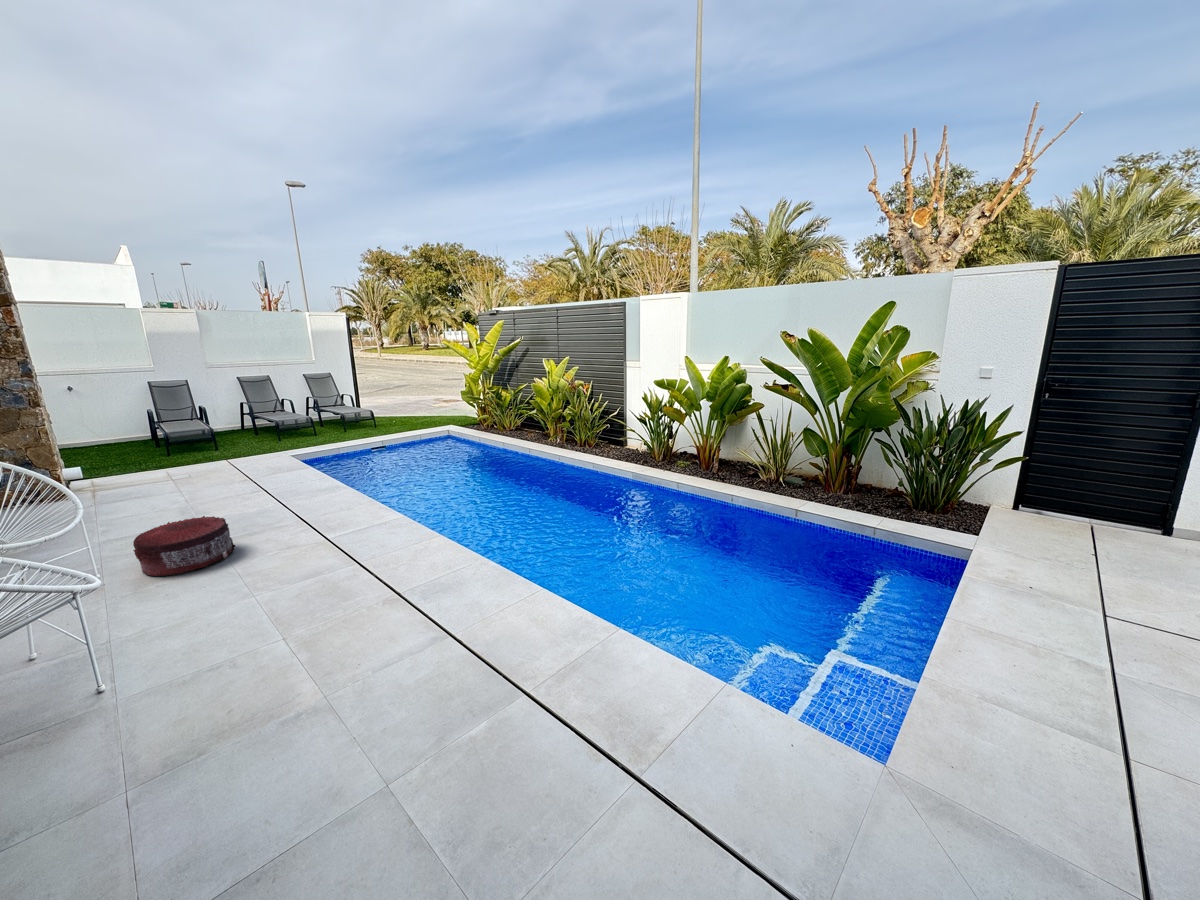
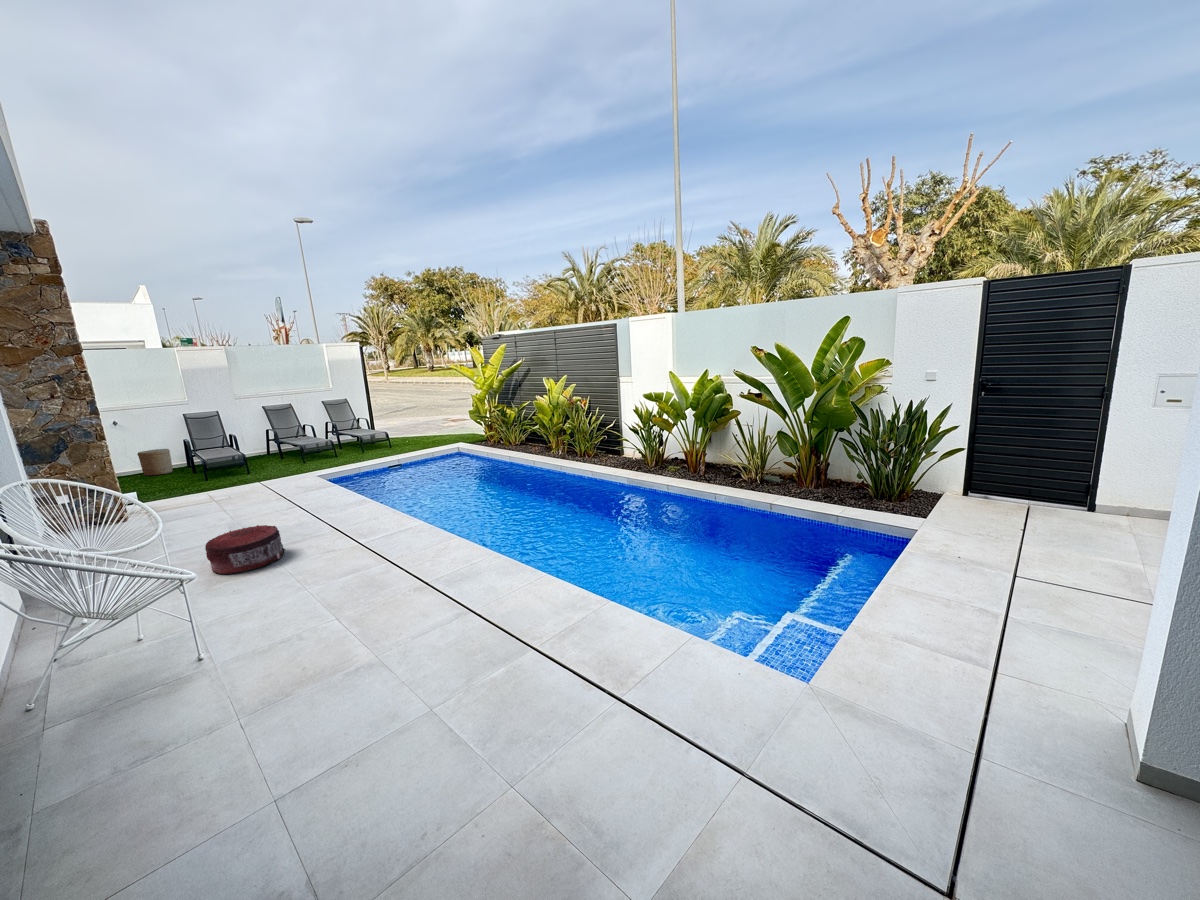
woven basket: none [96,419,136,448] -> present [137,449,173,476]

